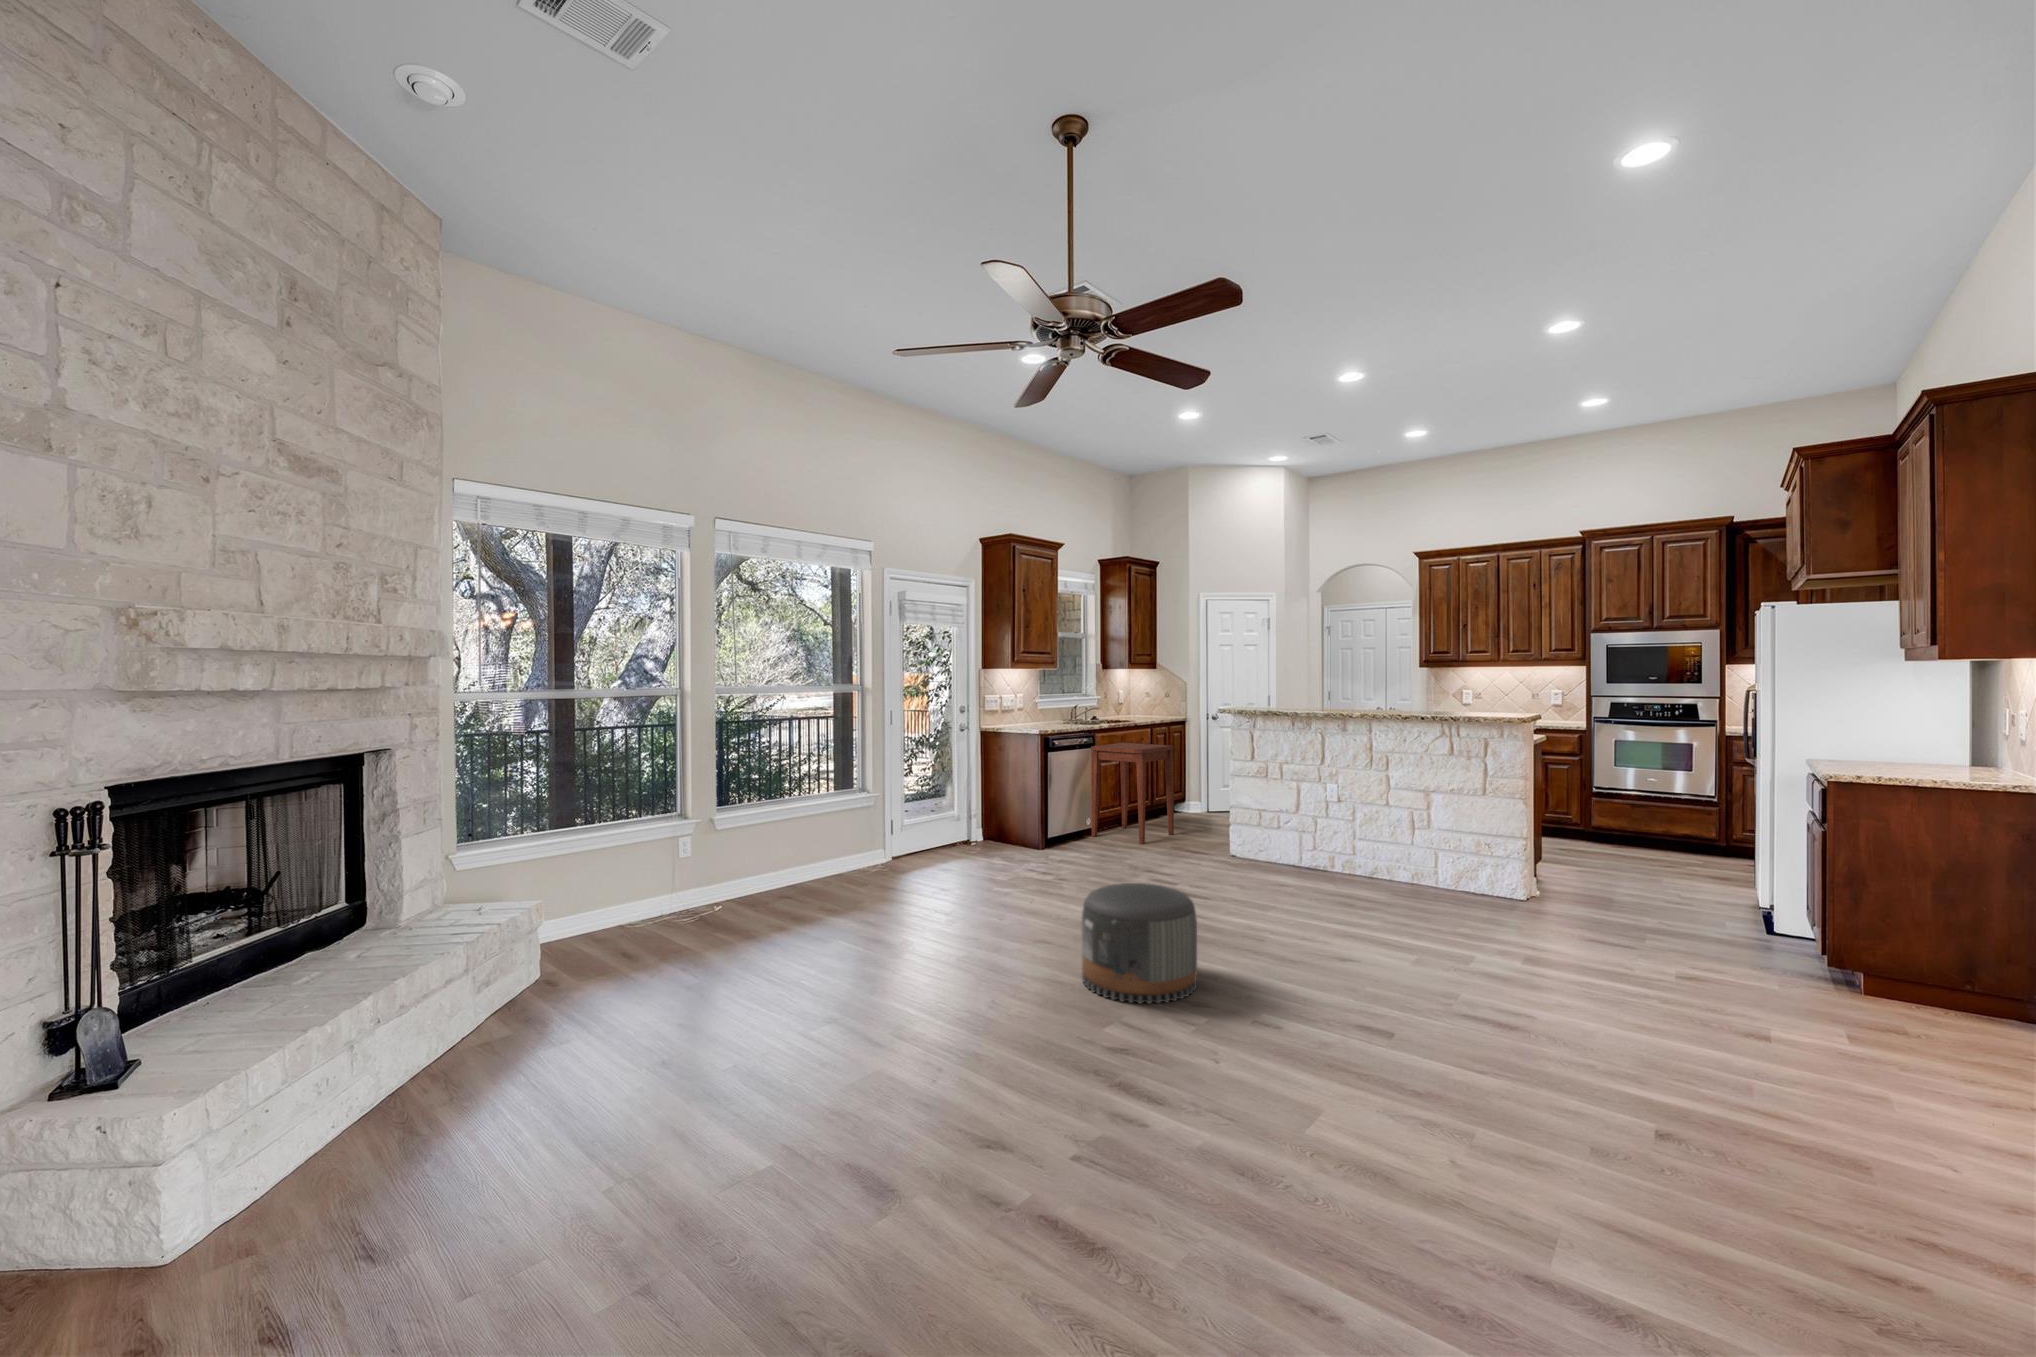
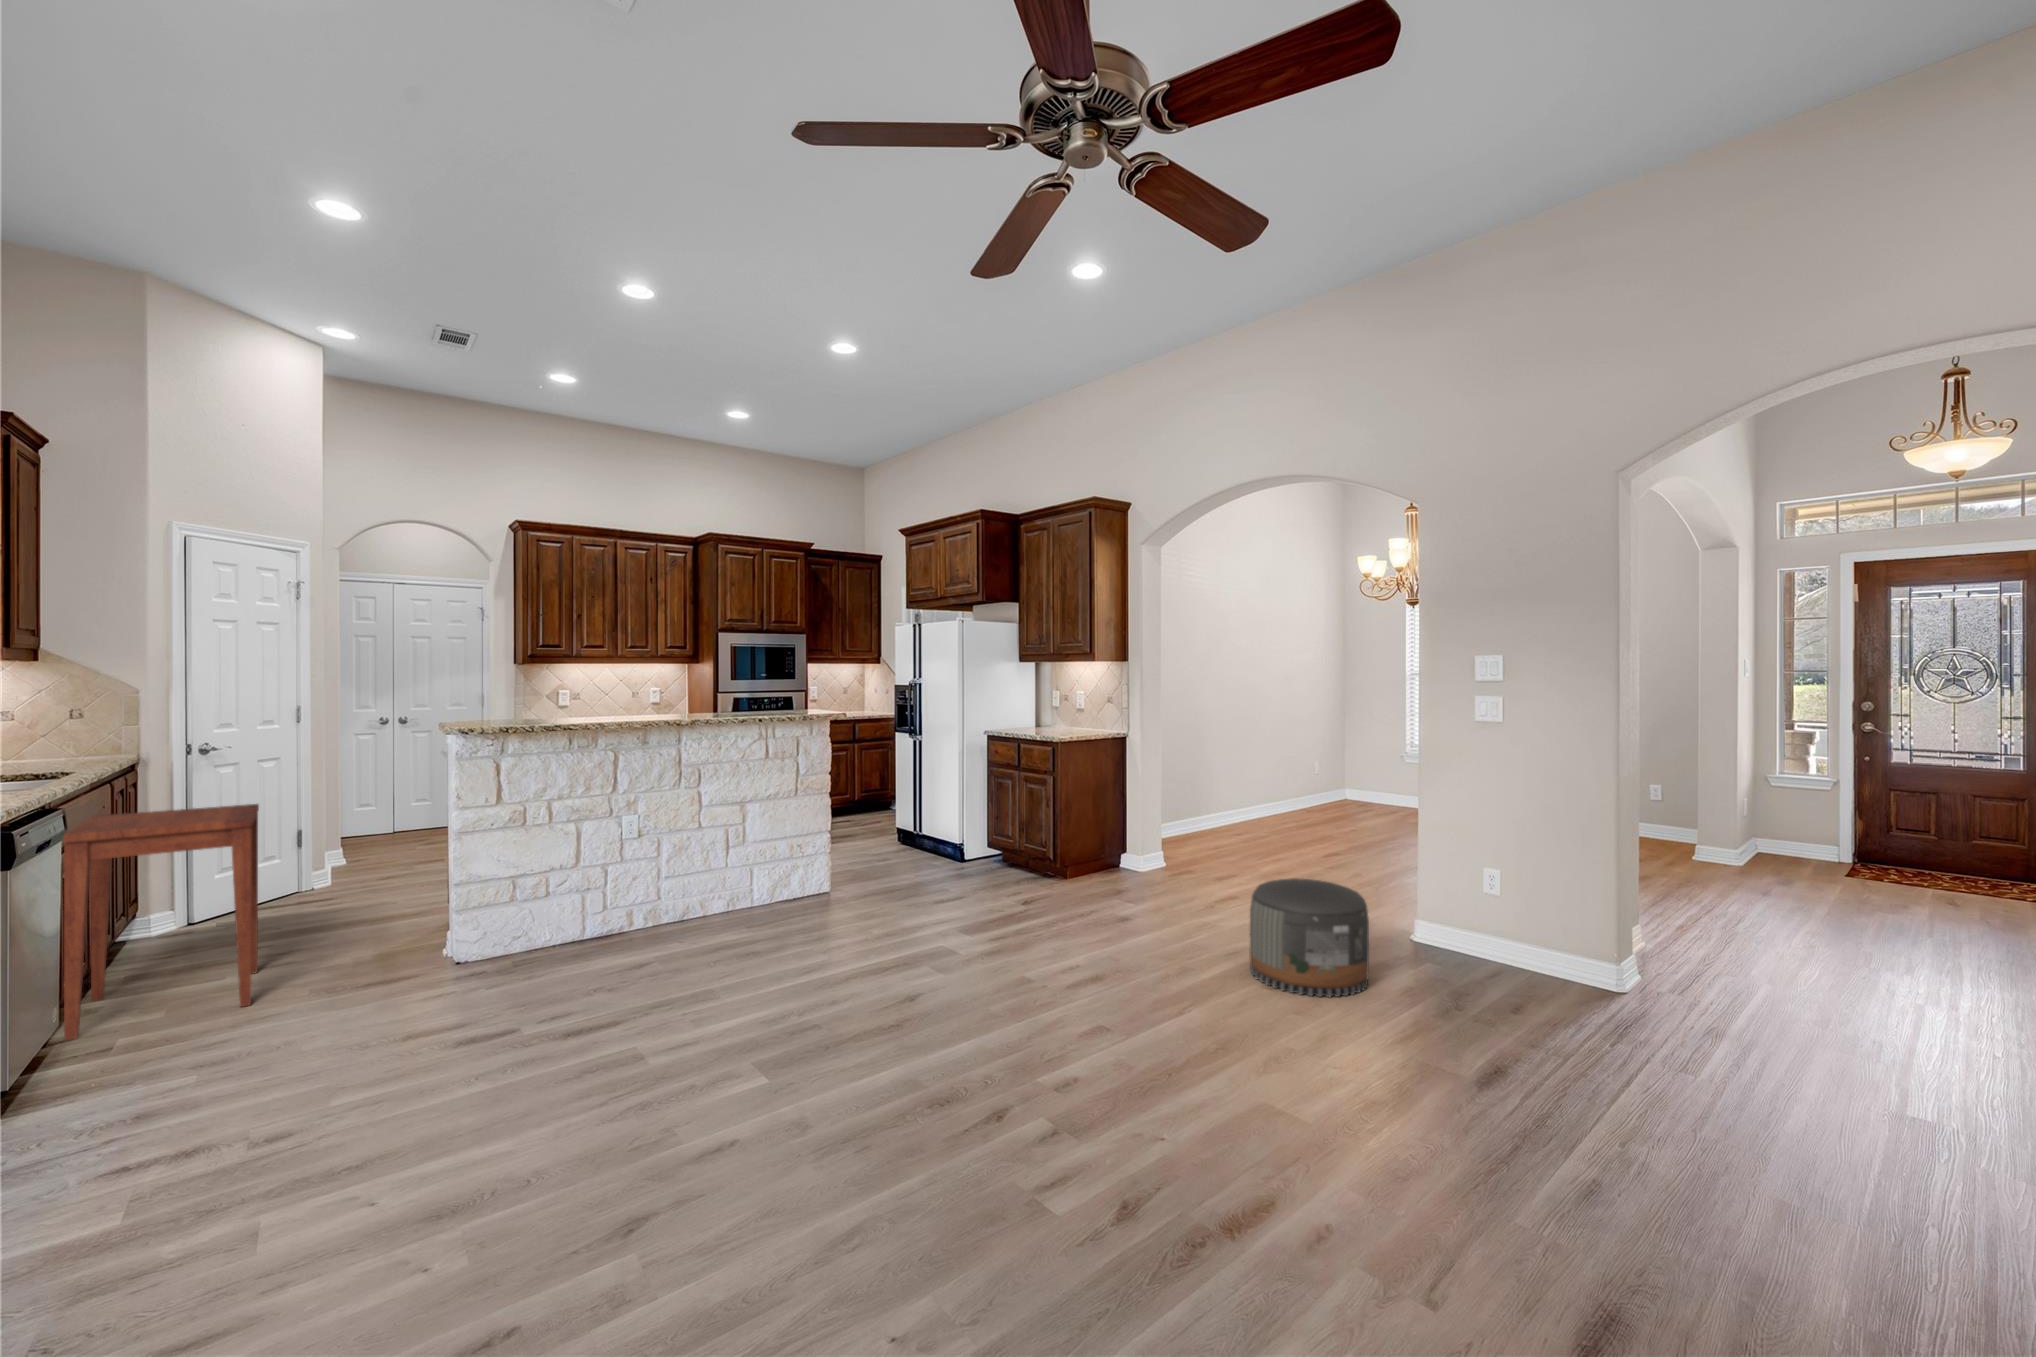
pouf: present [1082,883,1197,1004] -> present [1250,878,1369,997]

